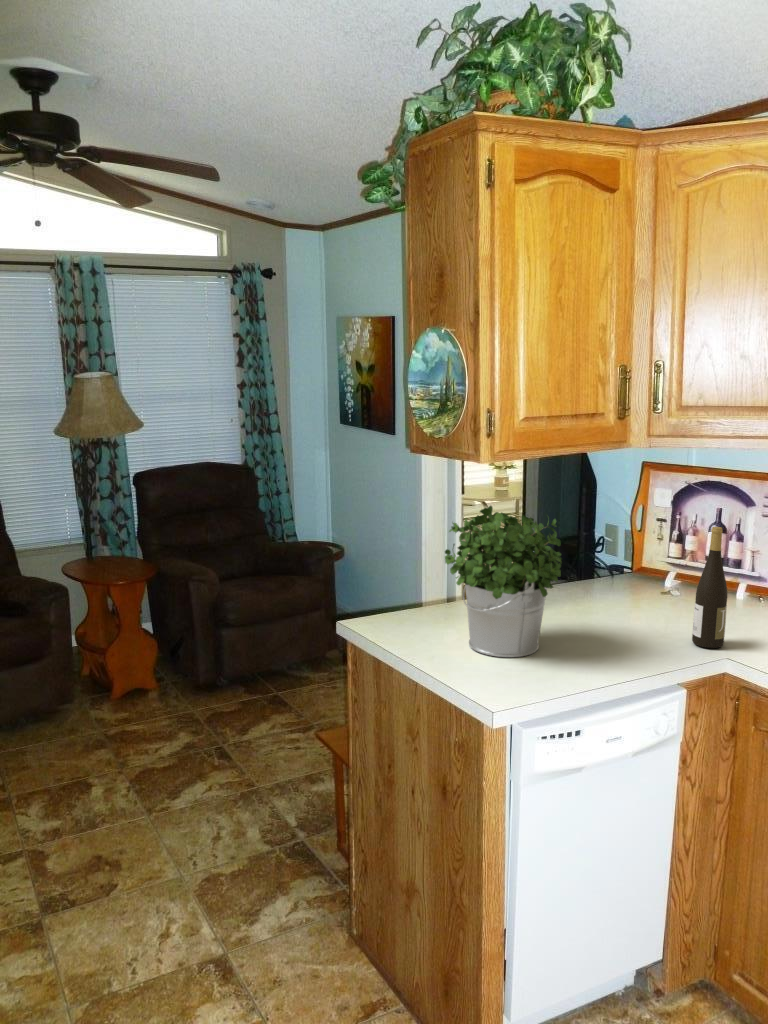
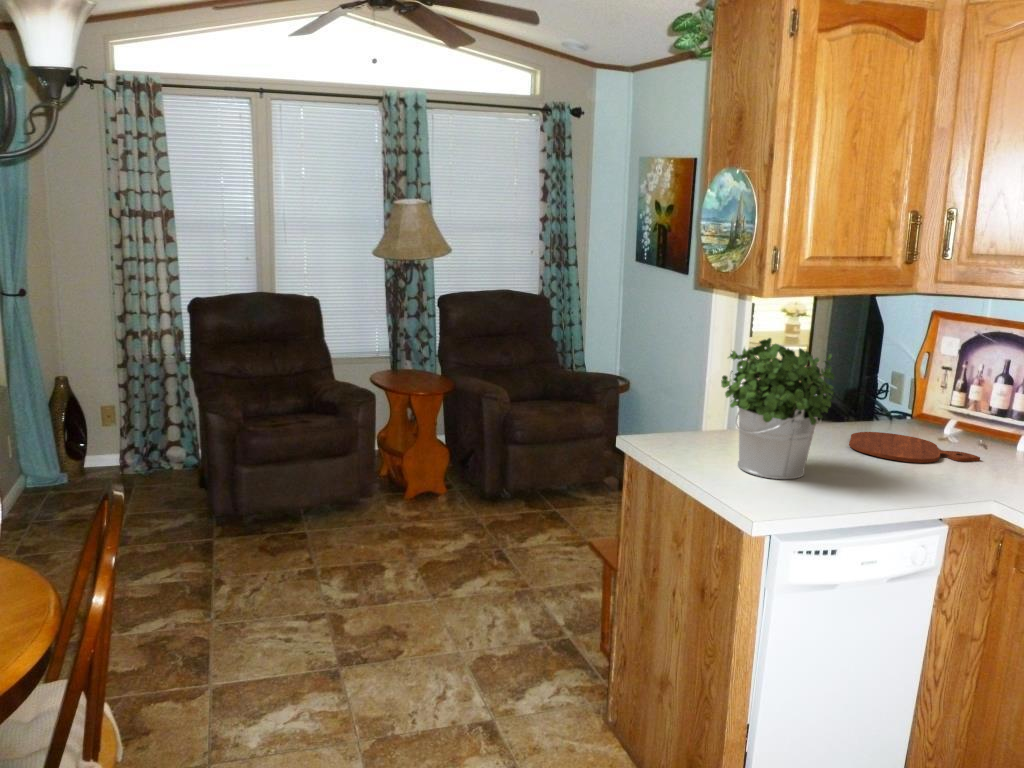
wine bottle: present [692,527,727,648] -> none [960,374,1001,491]
cutting board: none [577,591,705,622] -> present [849,432,980,463]

